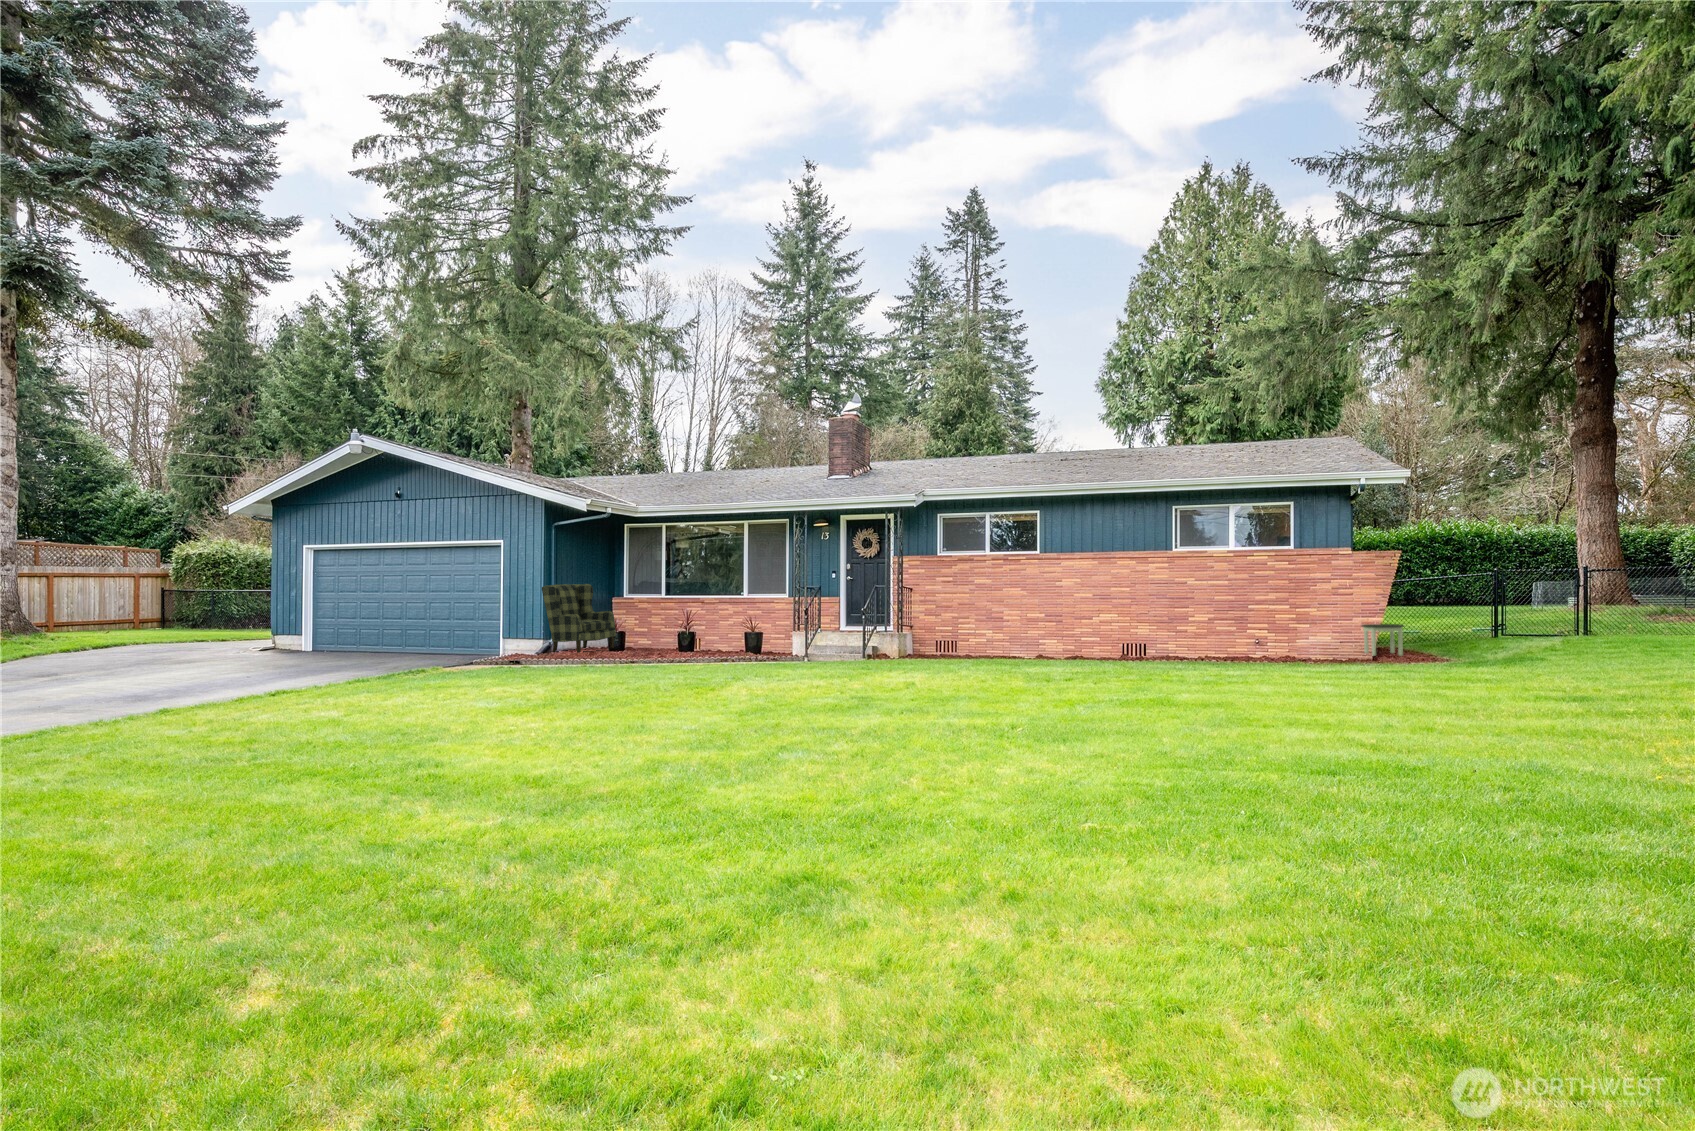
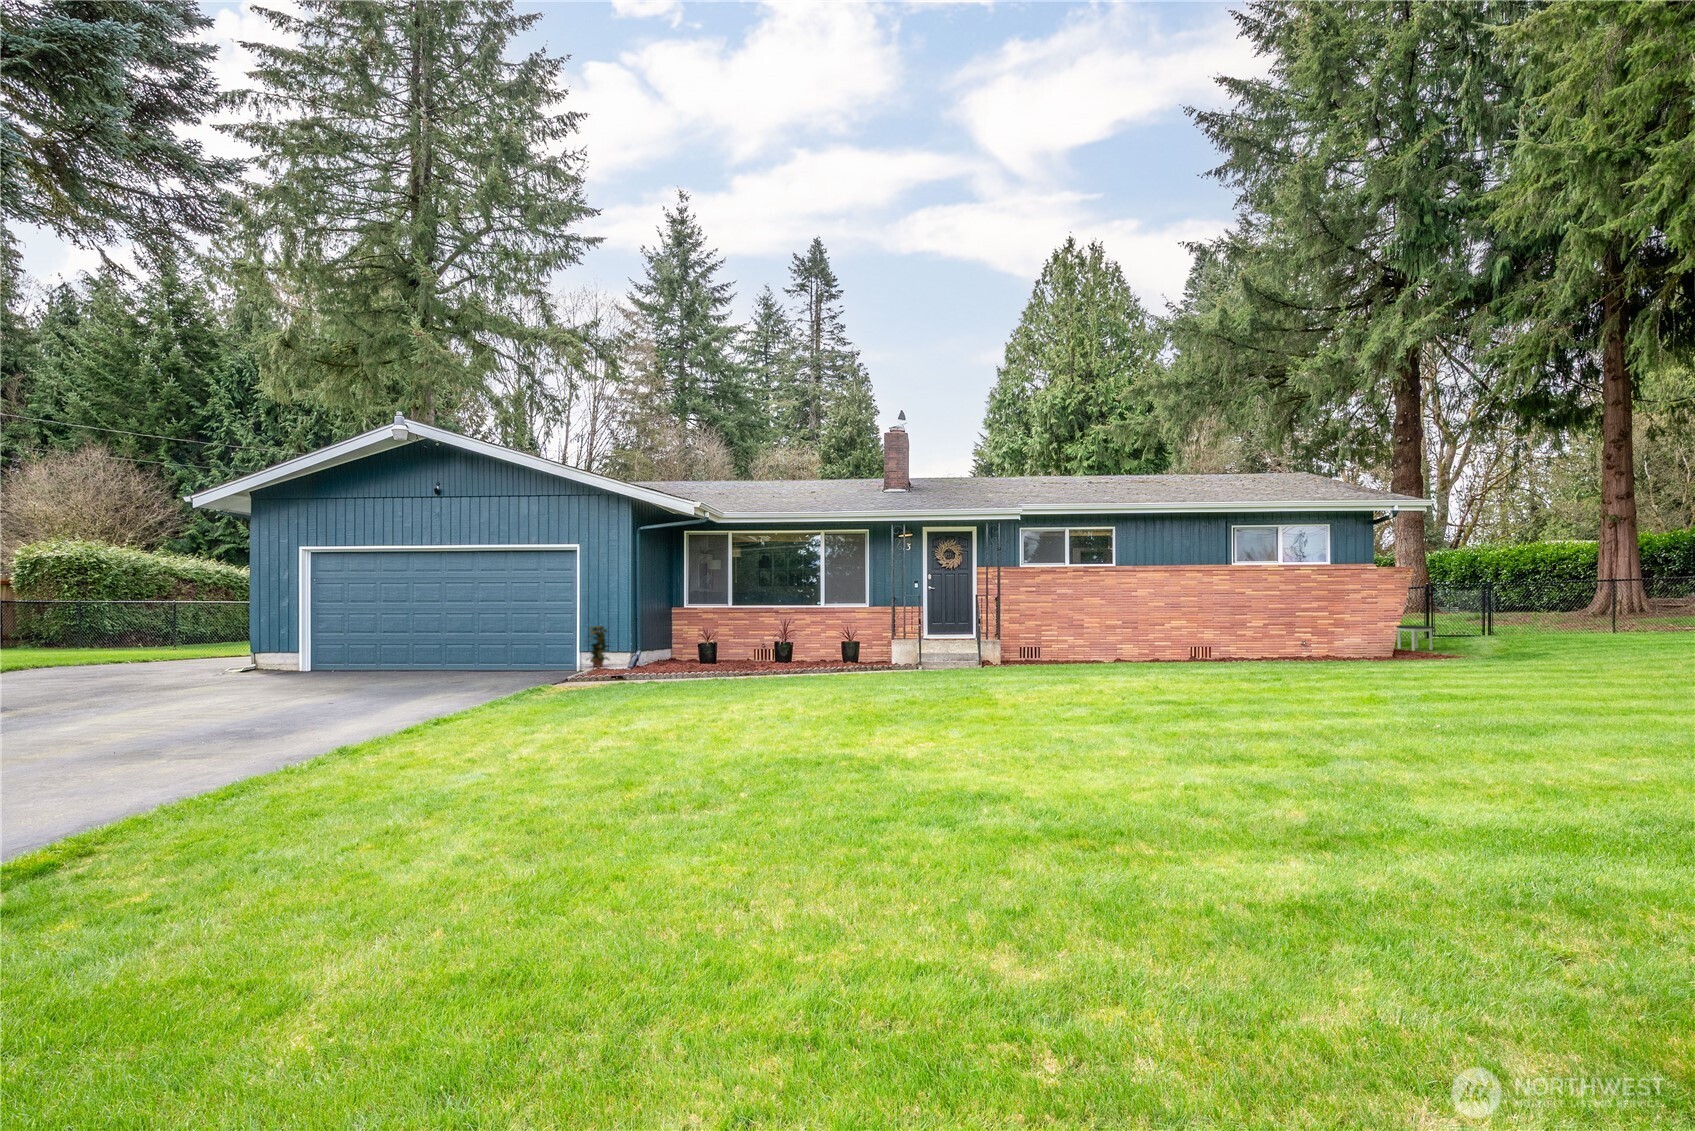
chair: present [542,584,616,653] -> none [637,594,705,665]
decorative plant: none [492,614,521,653] -> present [586,626,609,667]

